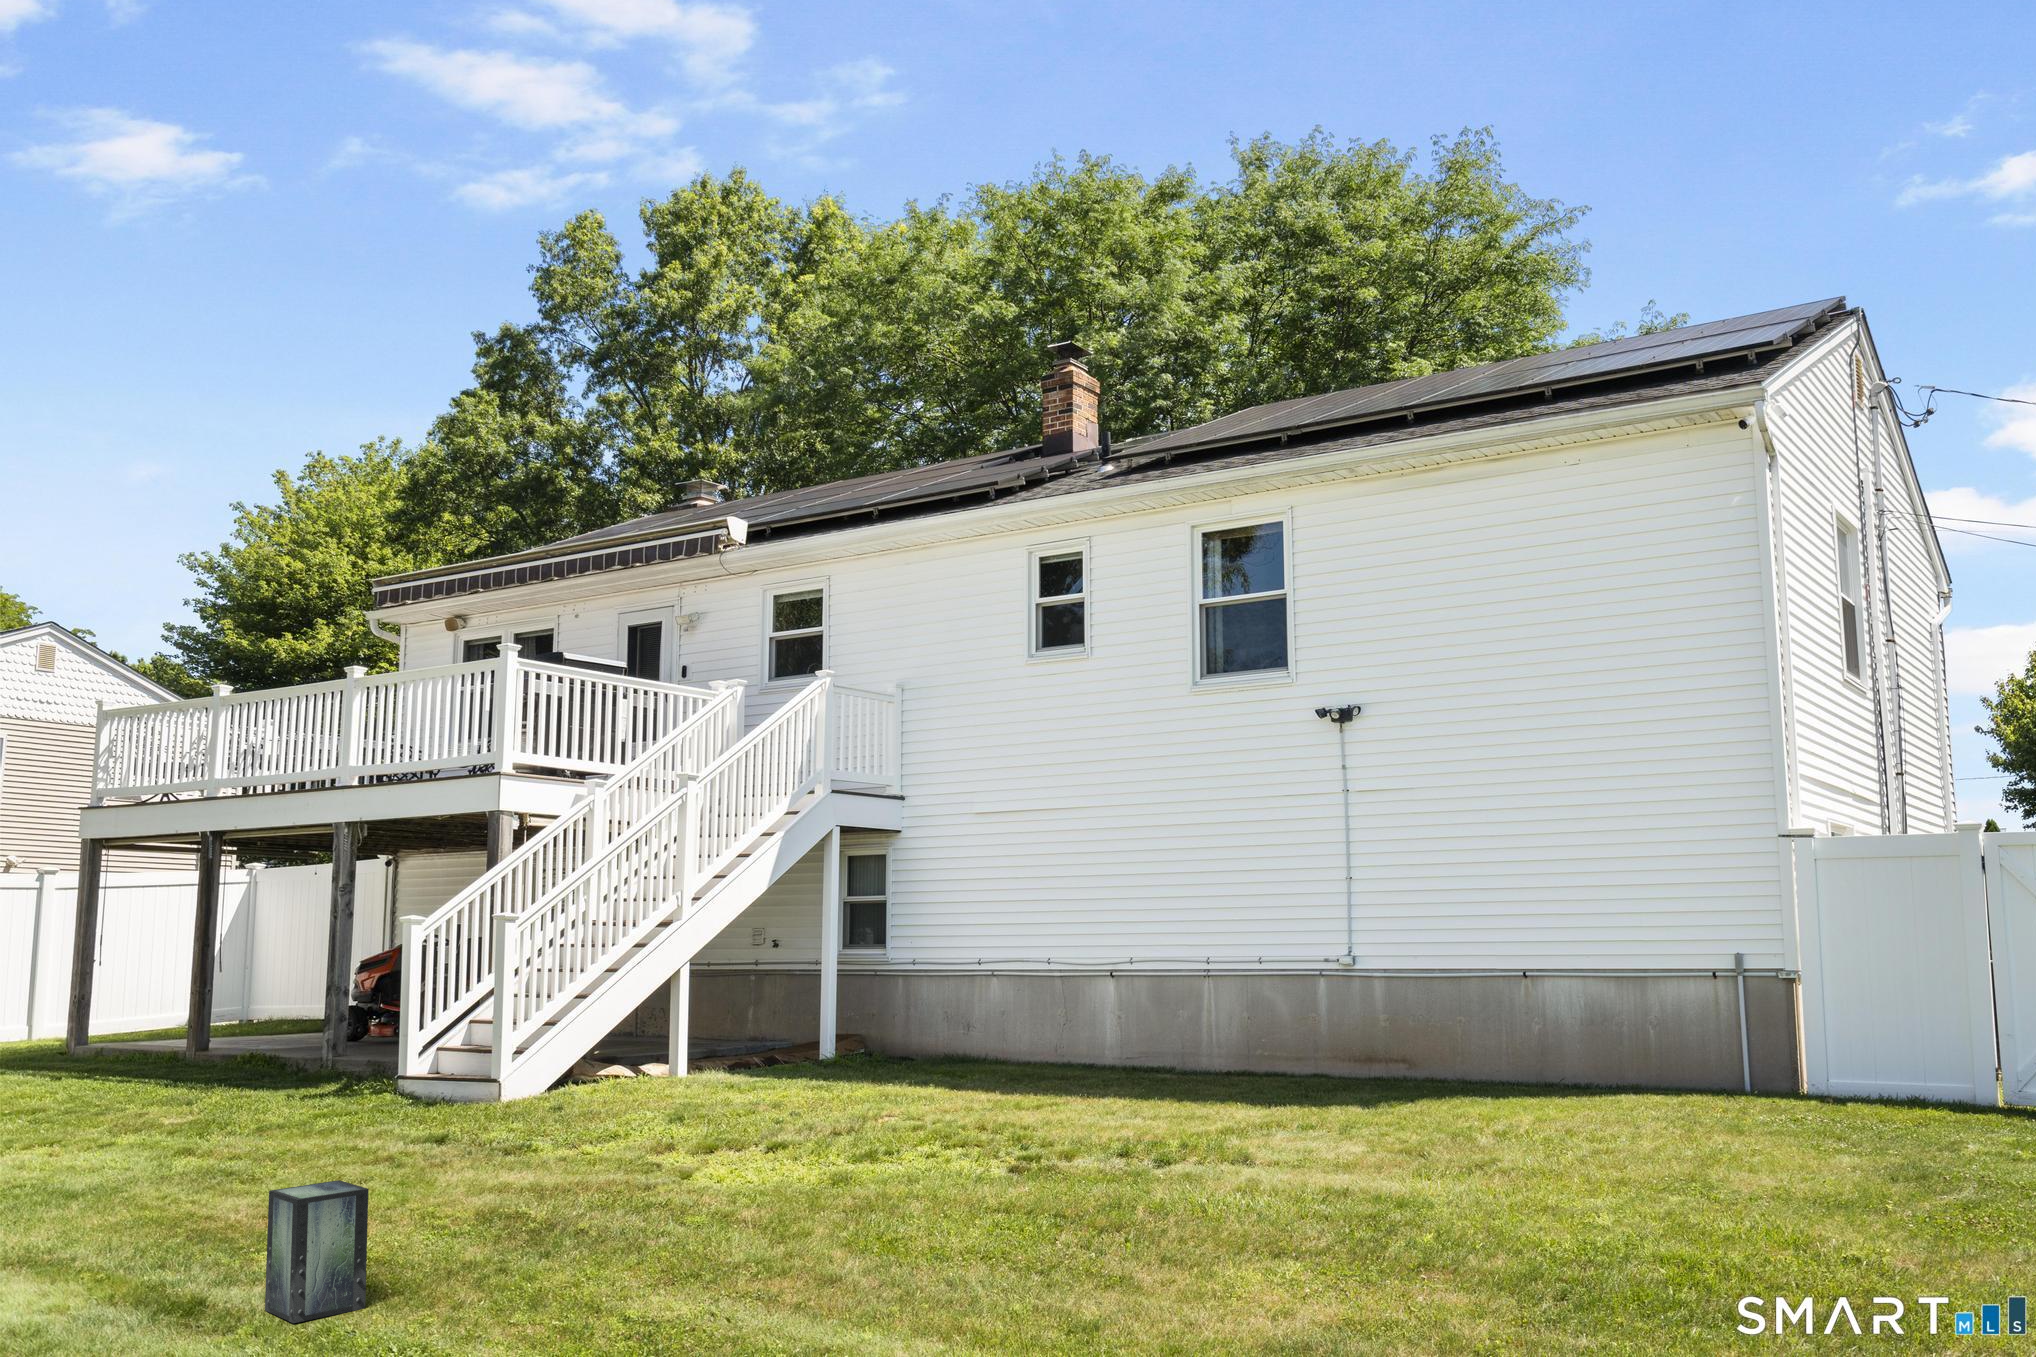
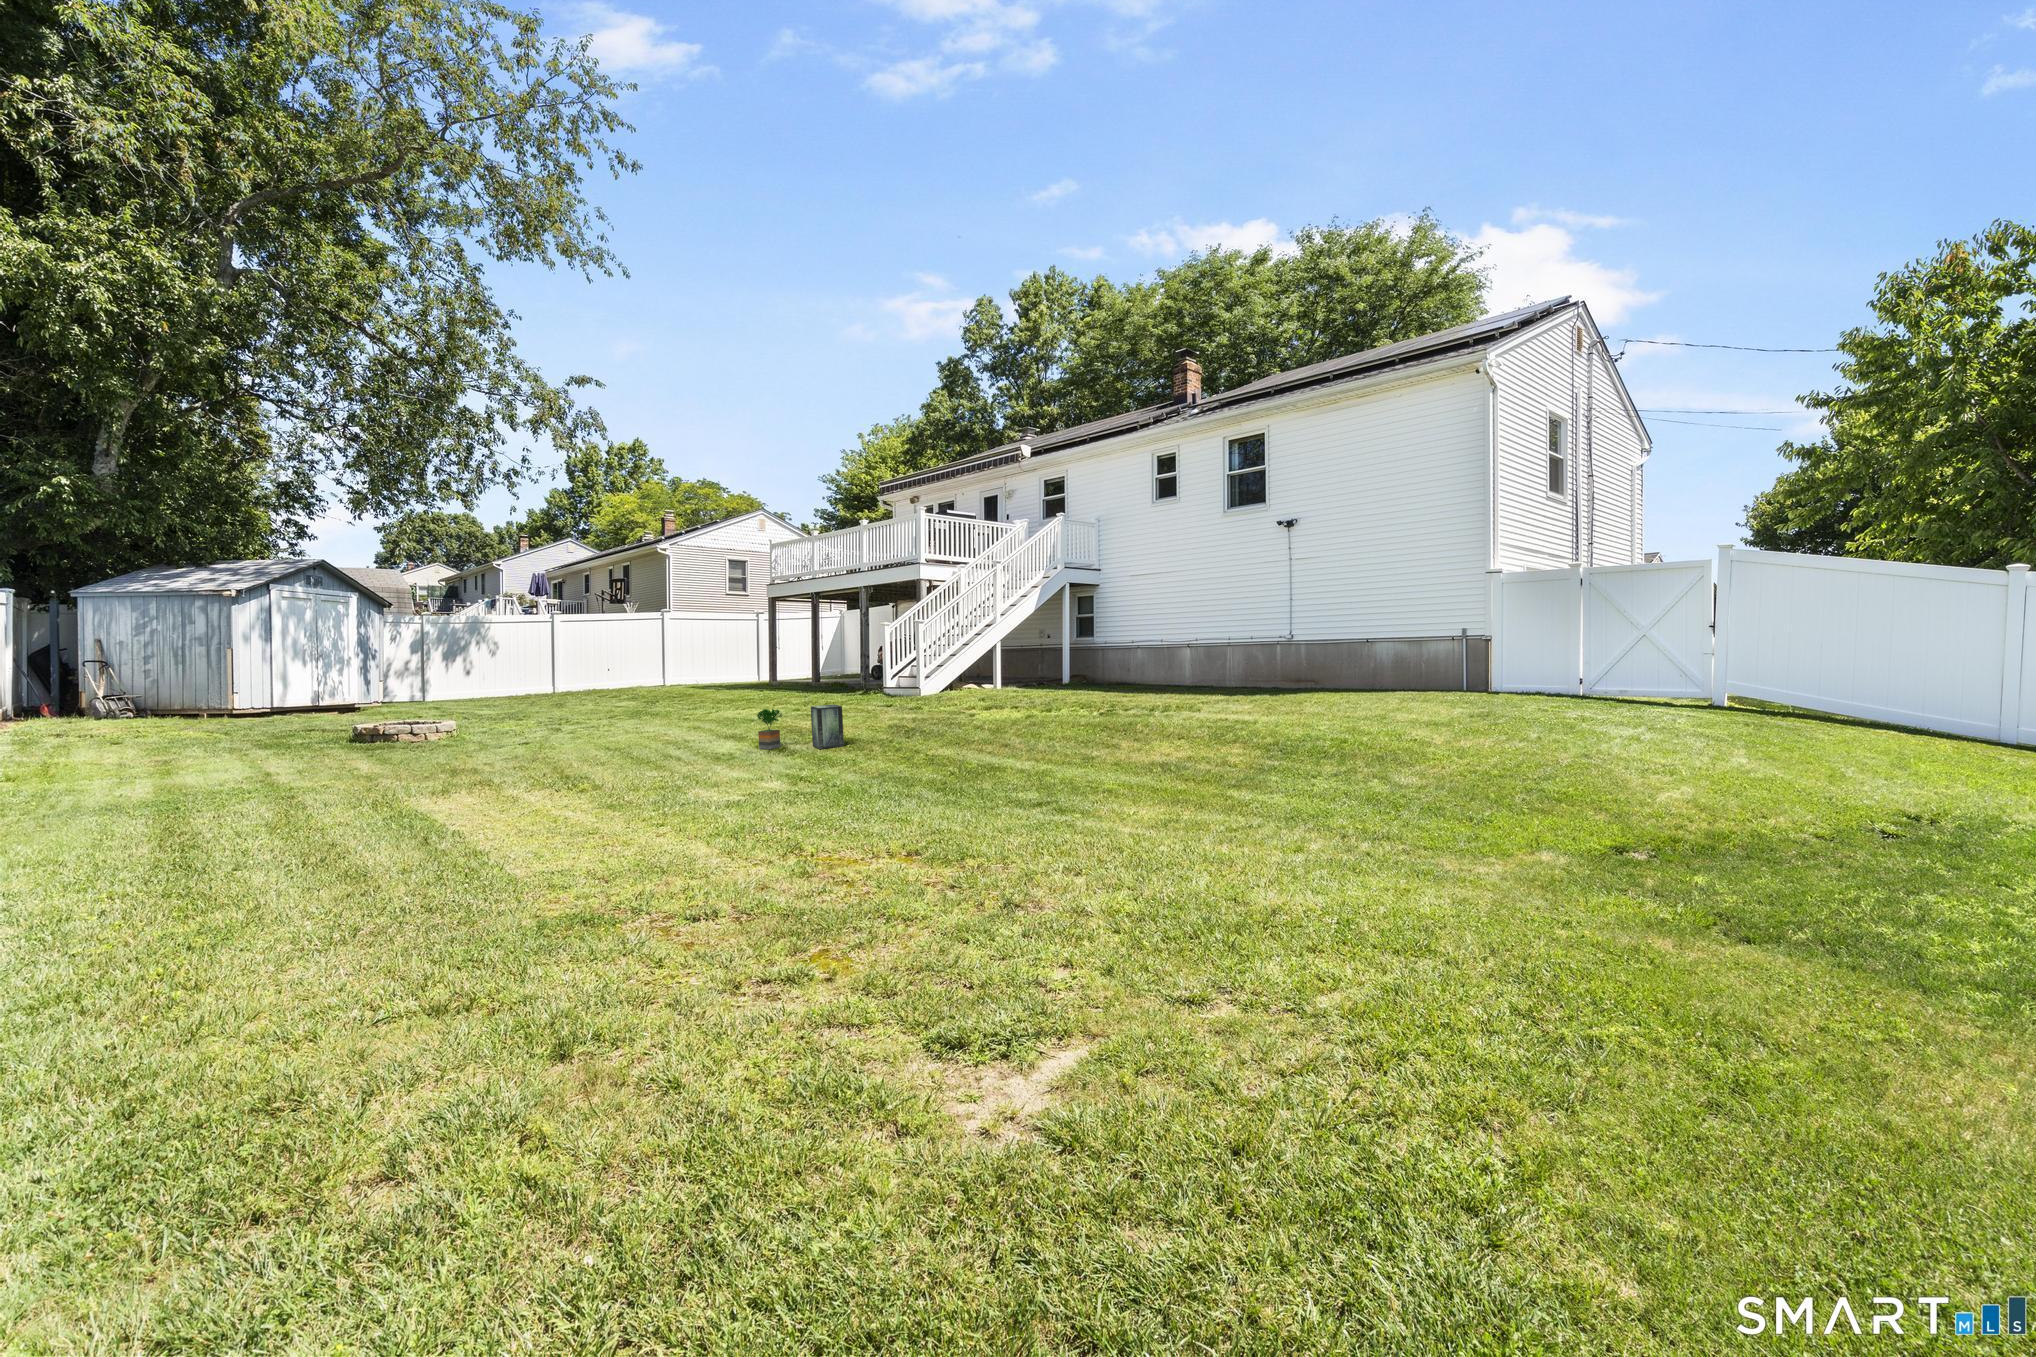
potted tree: none [92,1199,180,1329] -> present [757,709,782,749]

